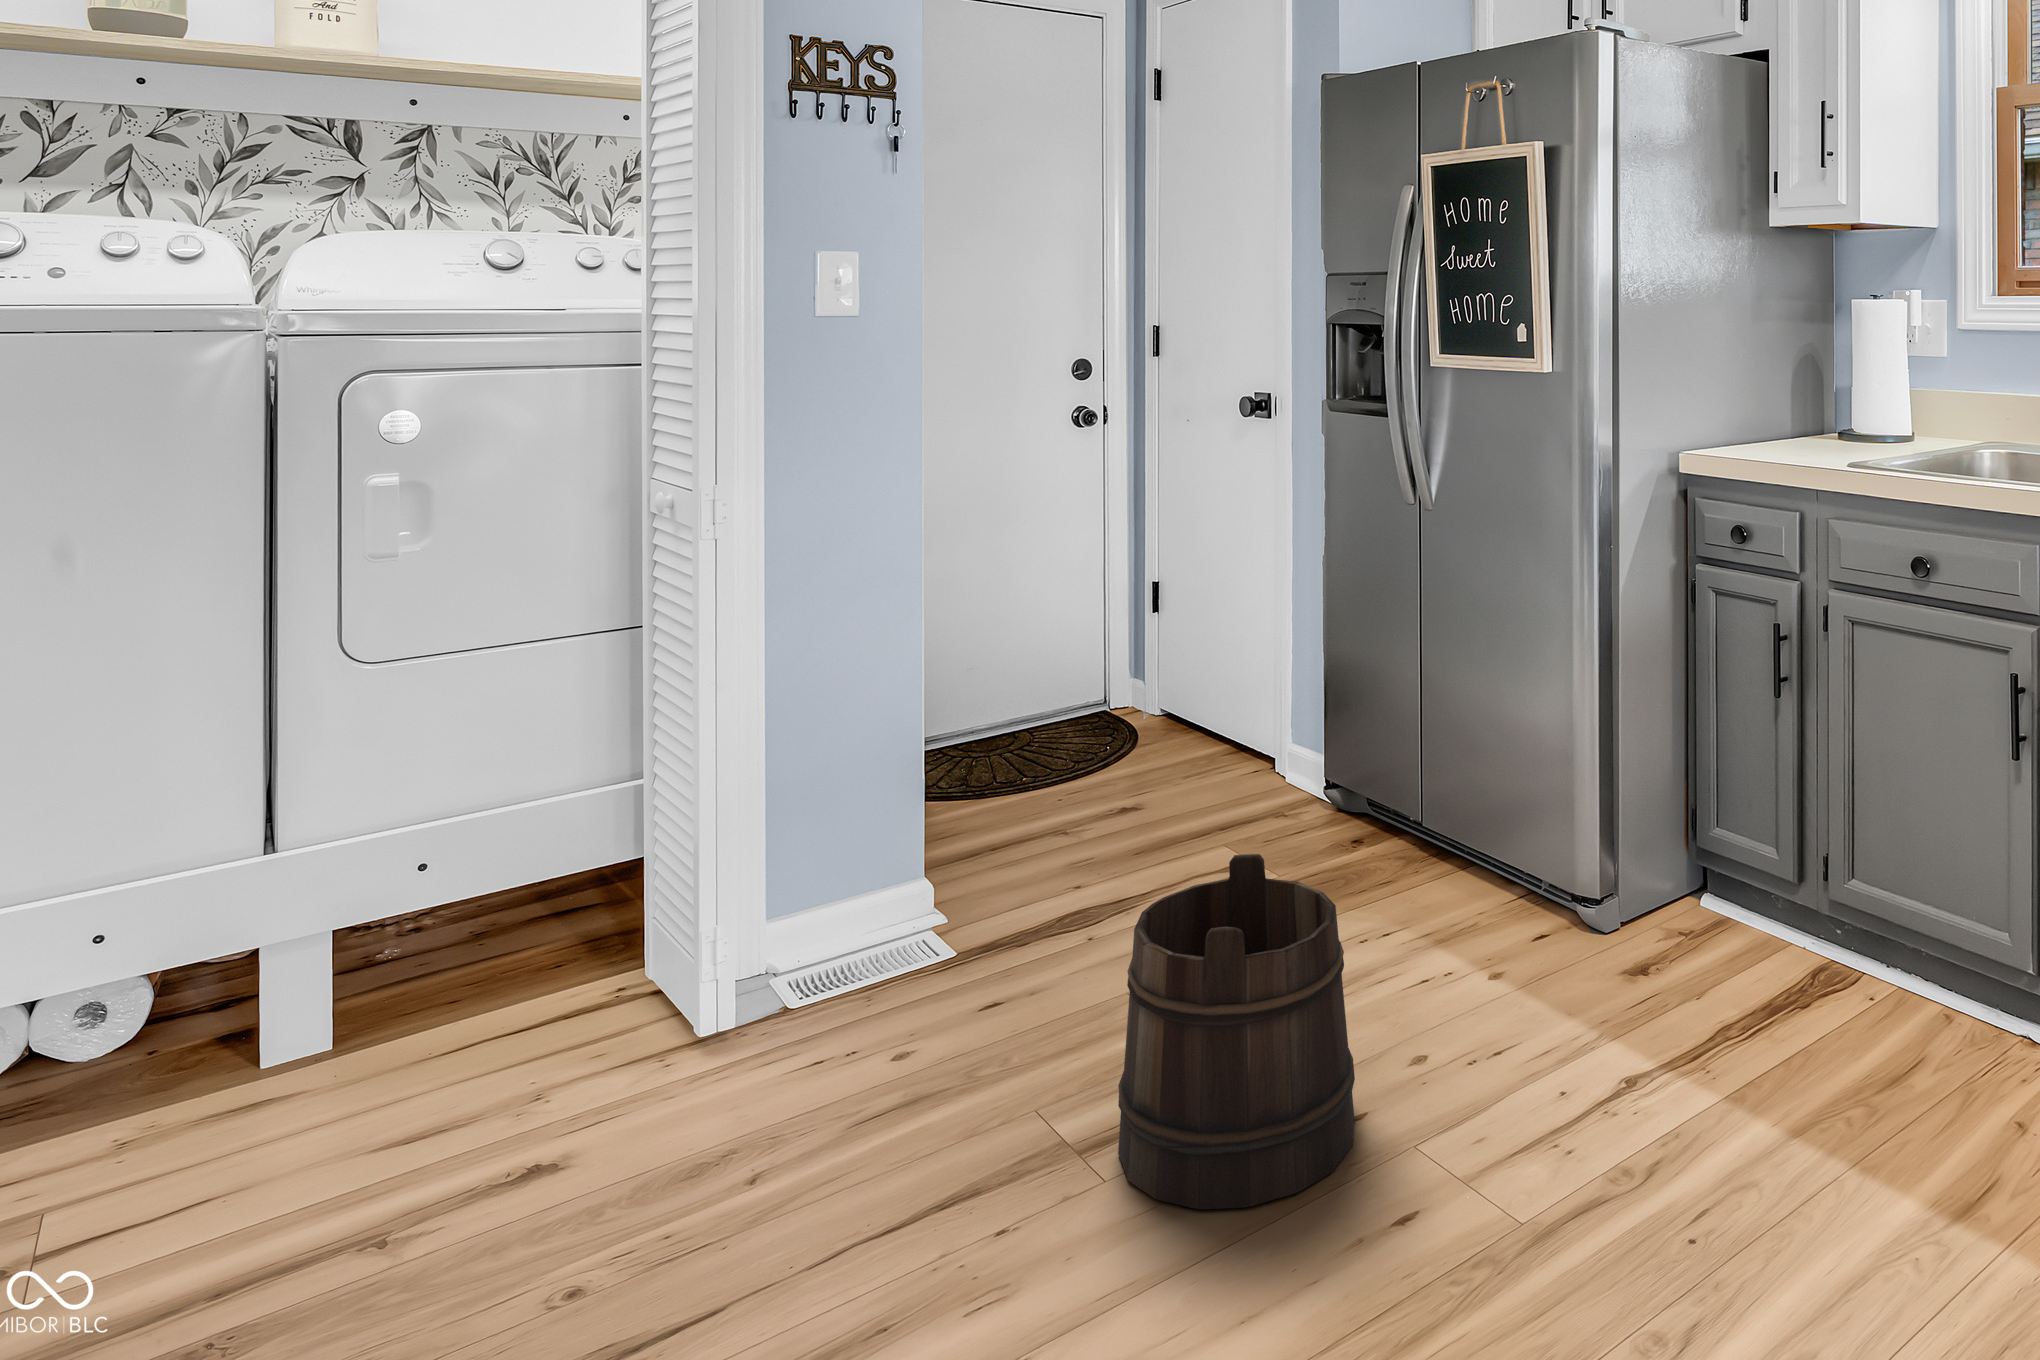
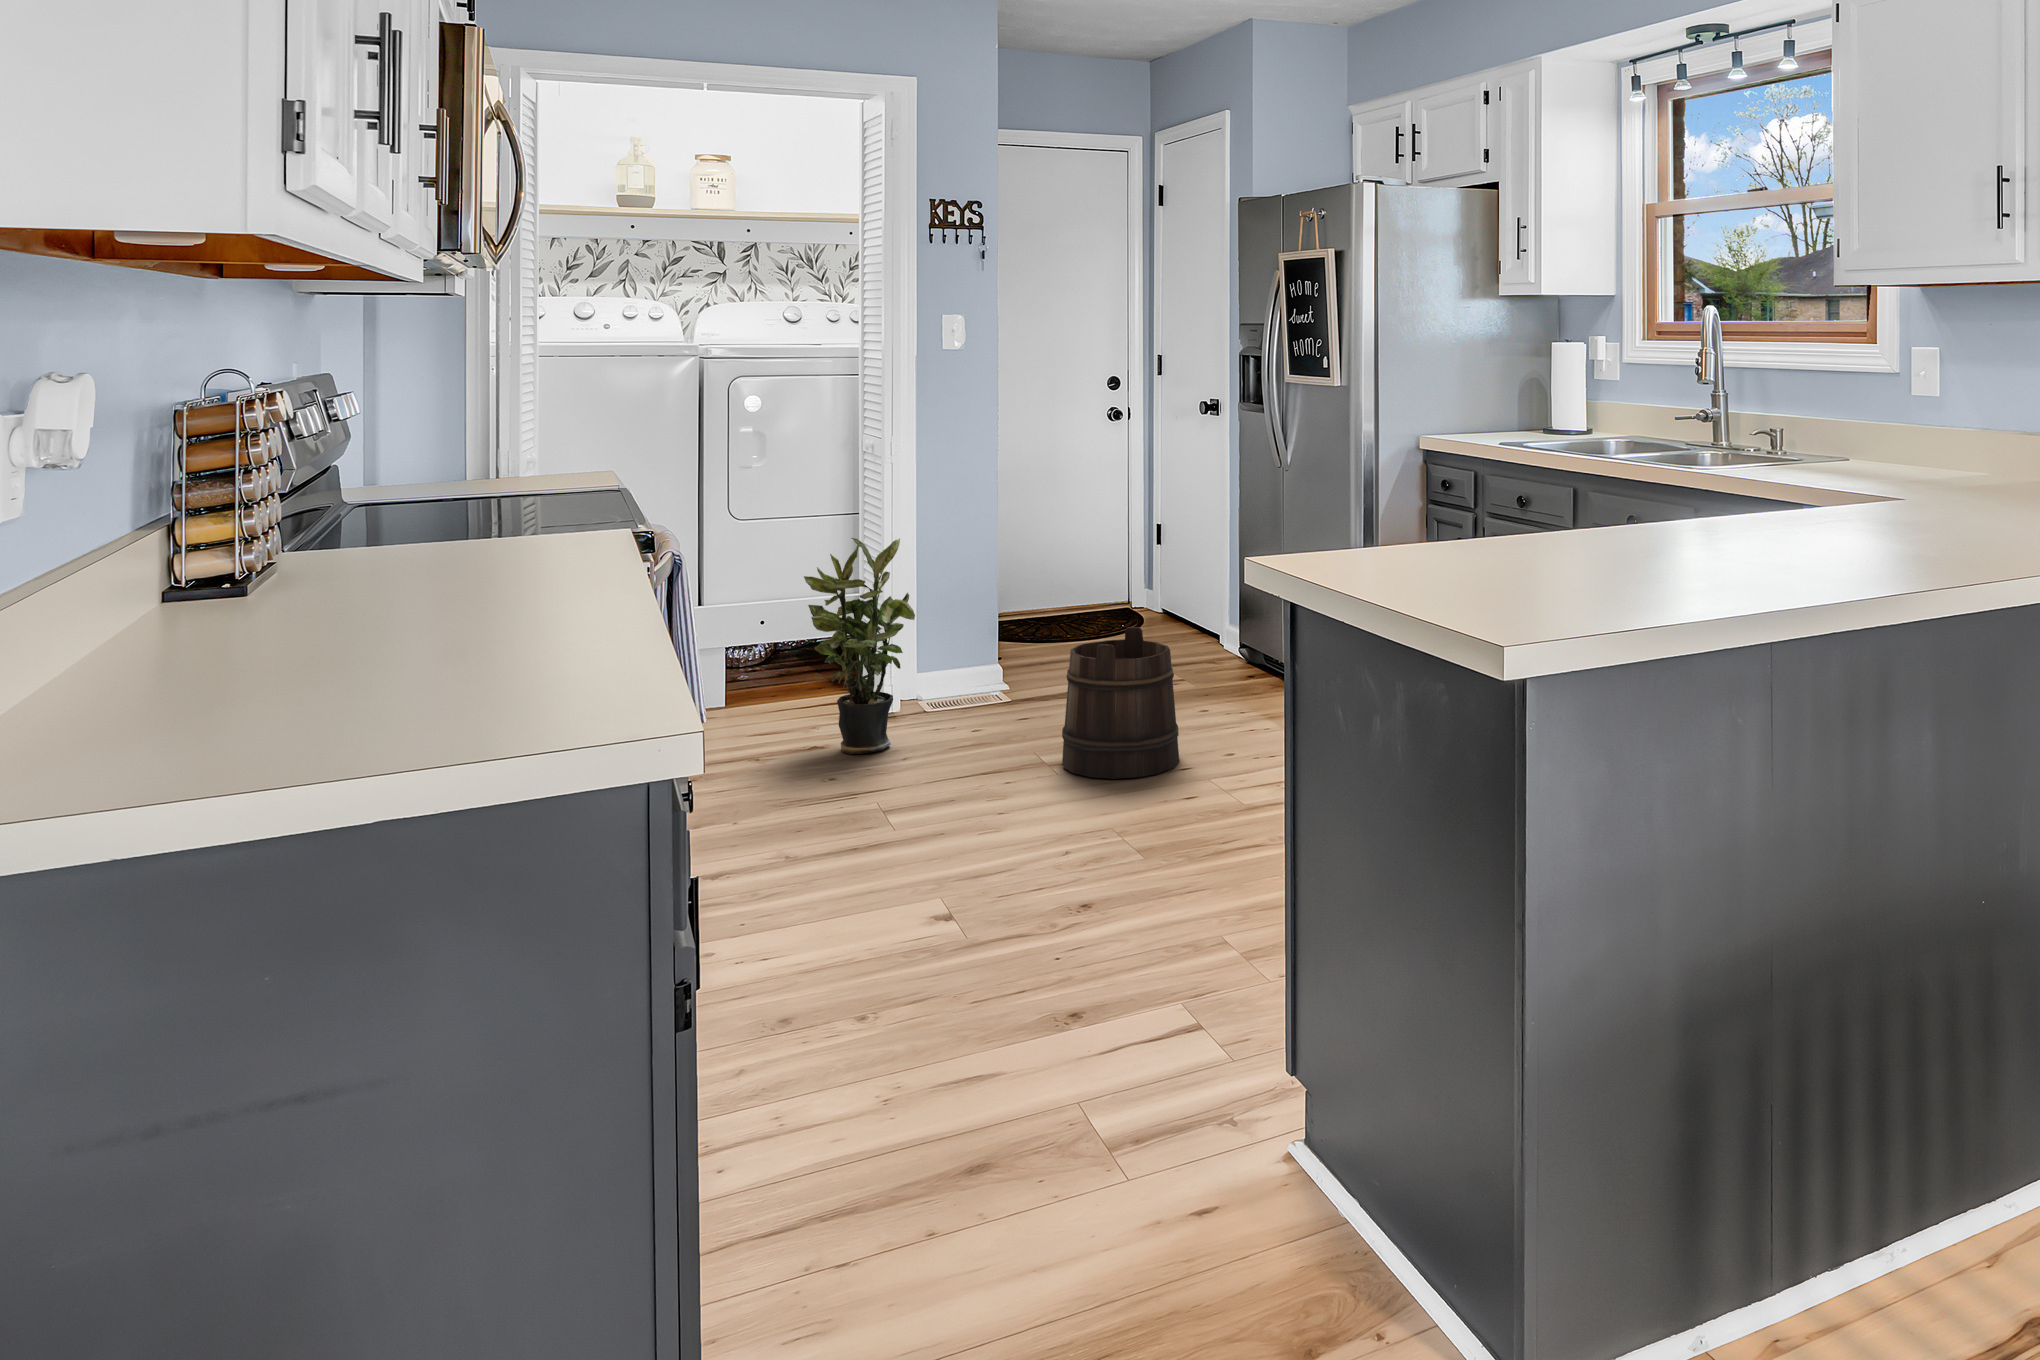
potted plant: none [509,709,778,1197] -> present [804,538,915,754]

